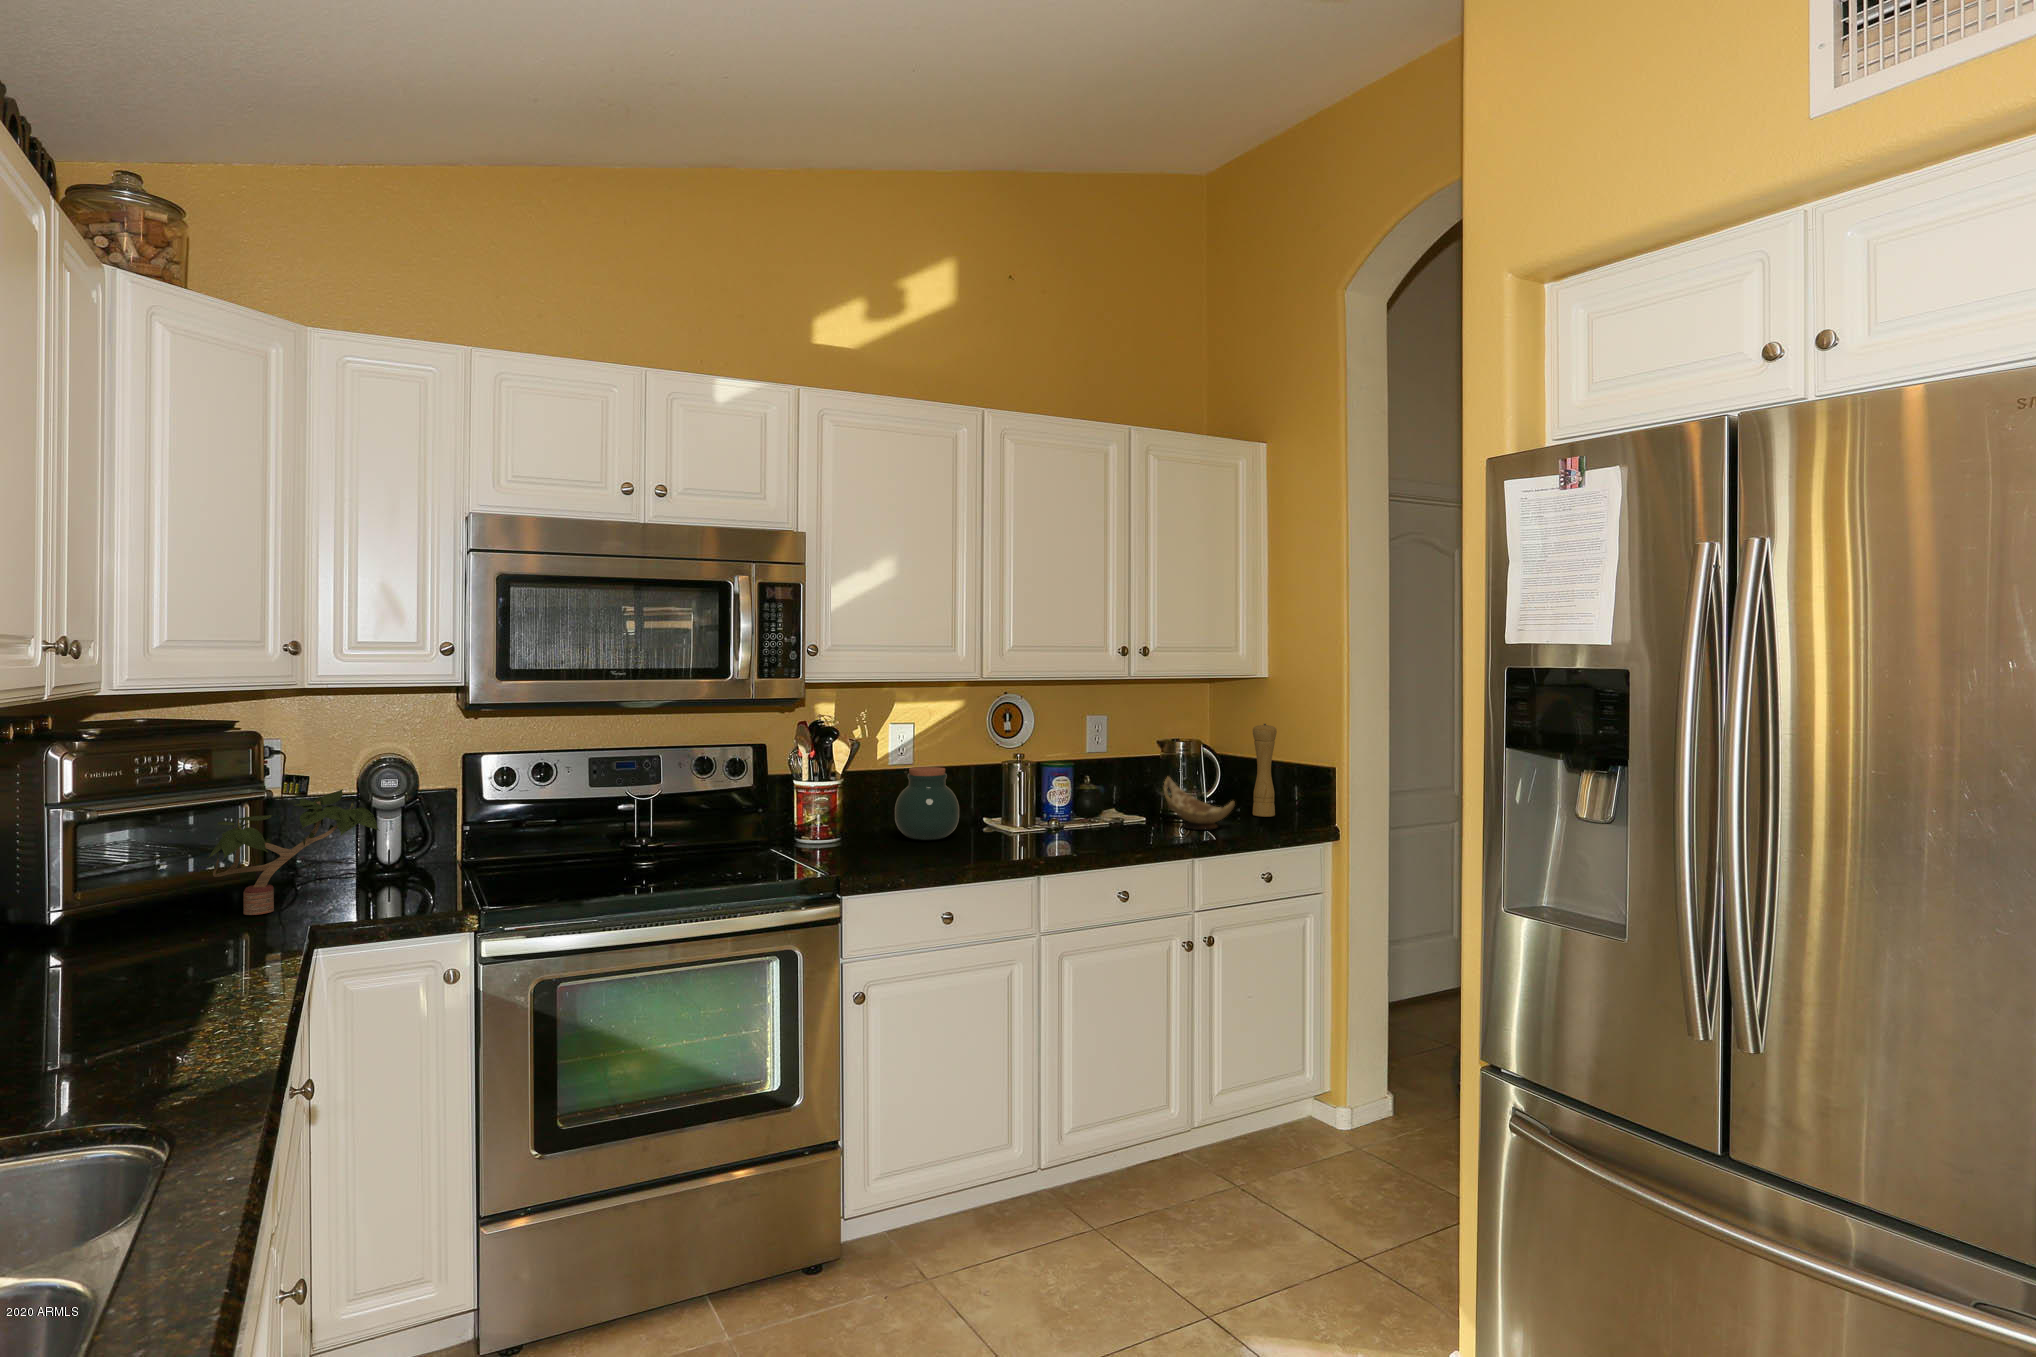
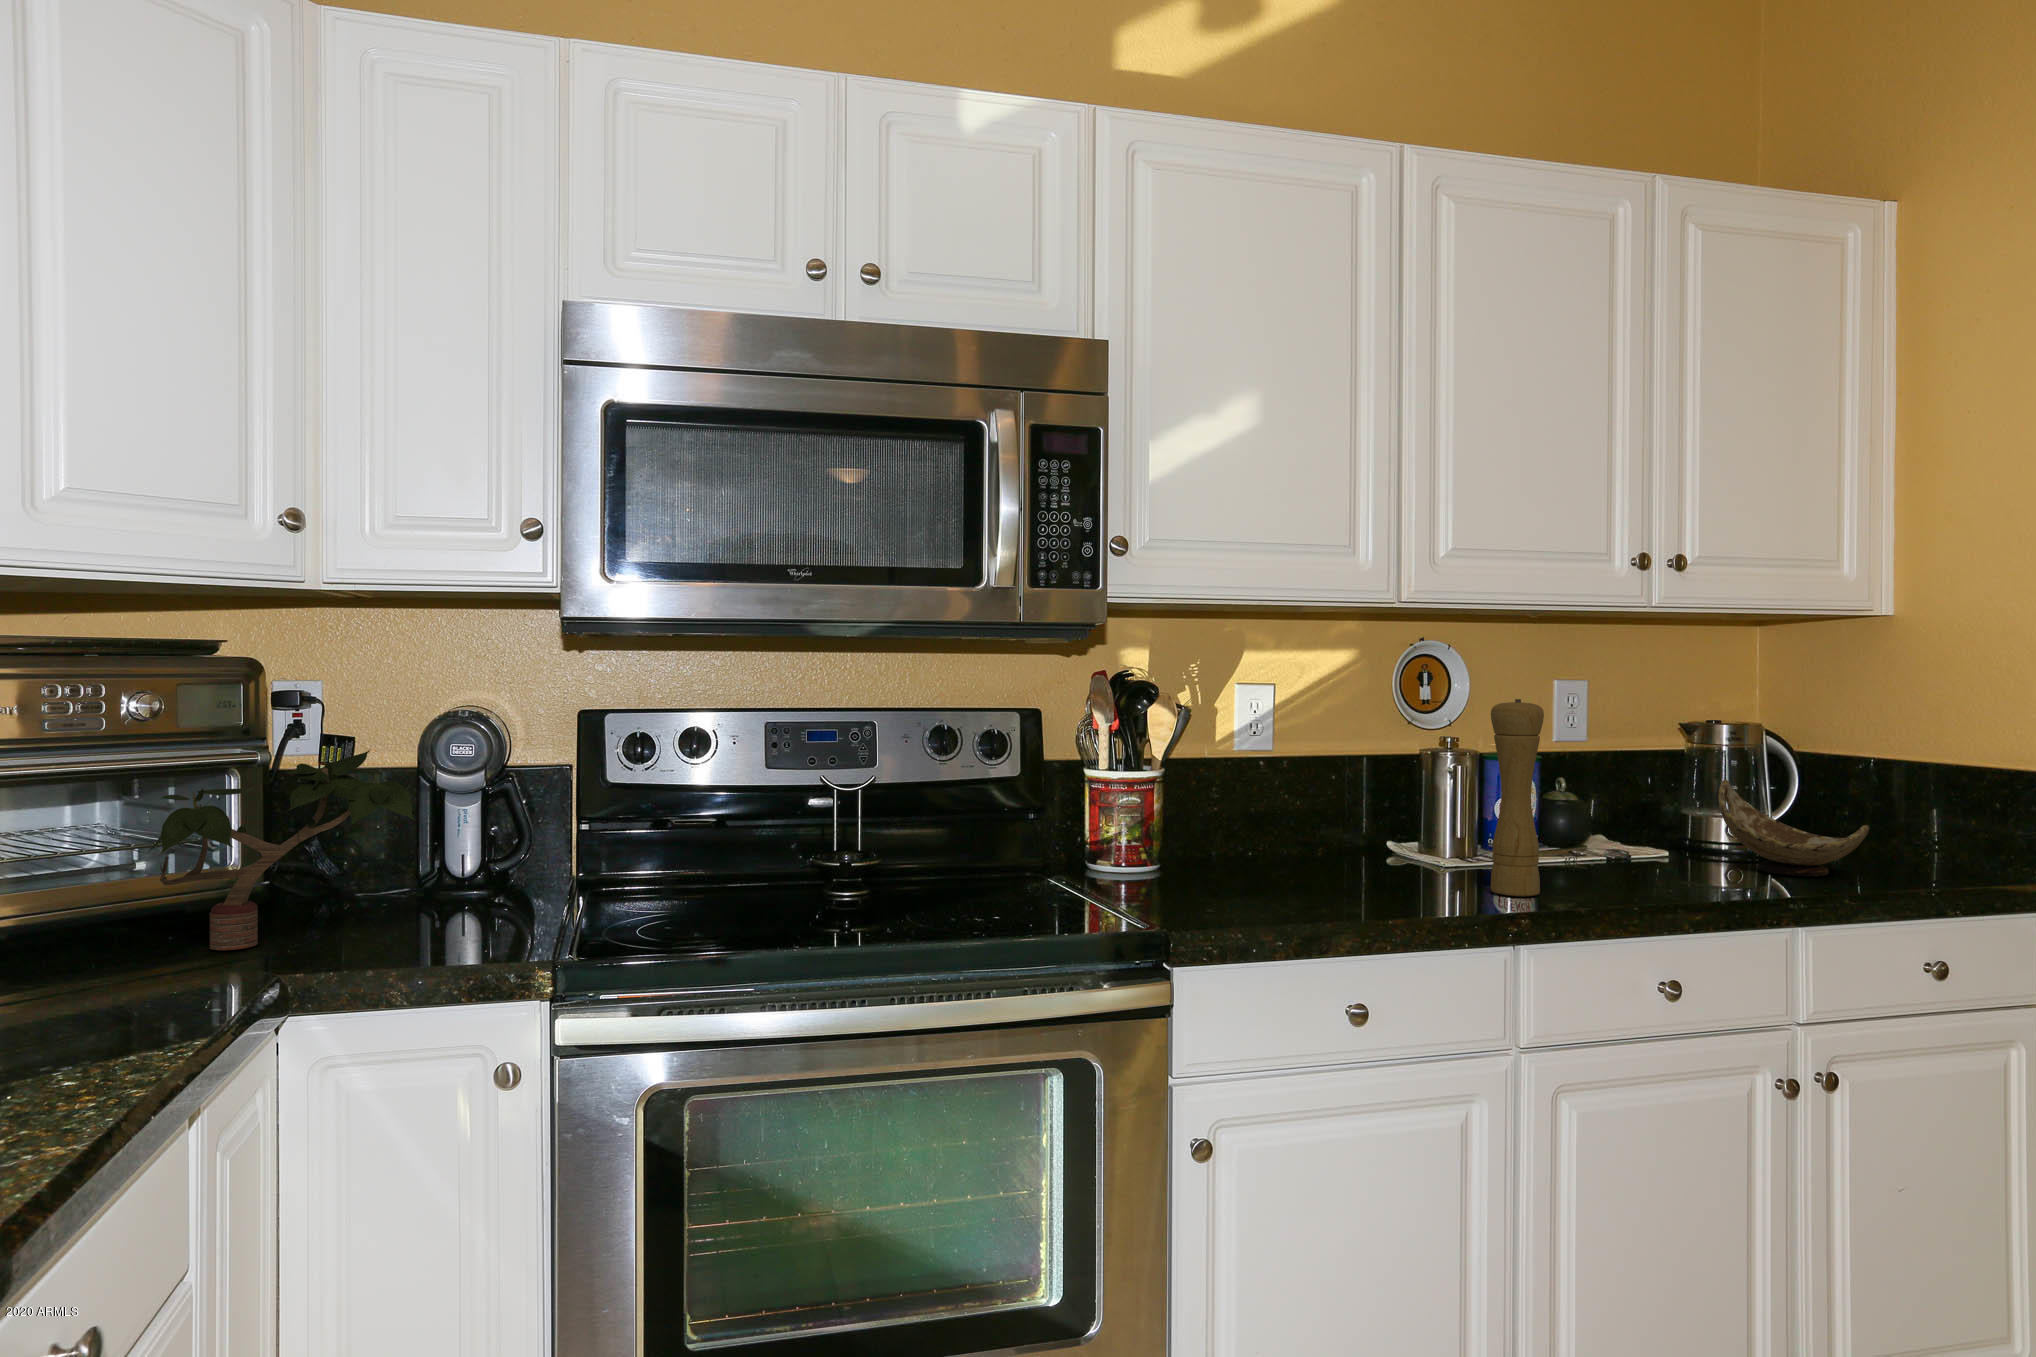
pepper mill: present [1253,724,1277,817] -> present [1491,699,1544,896]
jar: present [895,767,959,840] -> none [1247,752,1357,875]

